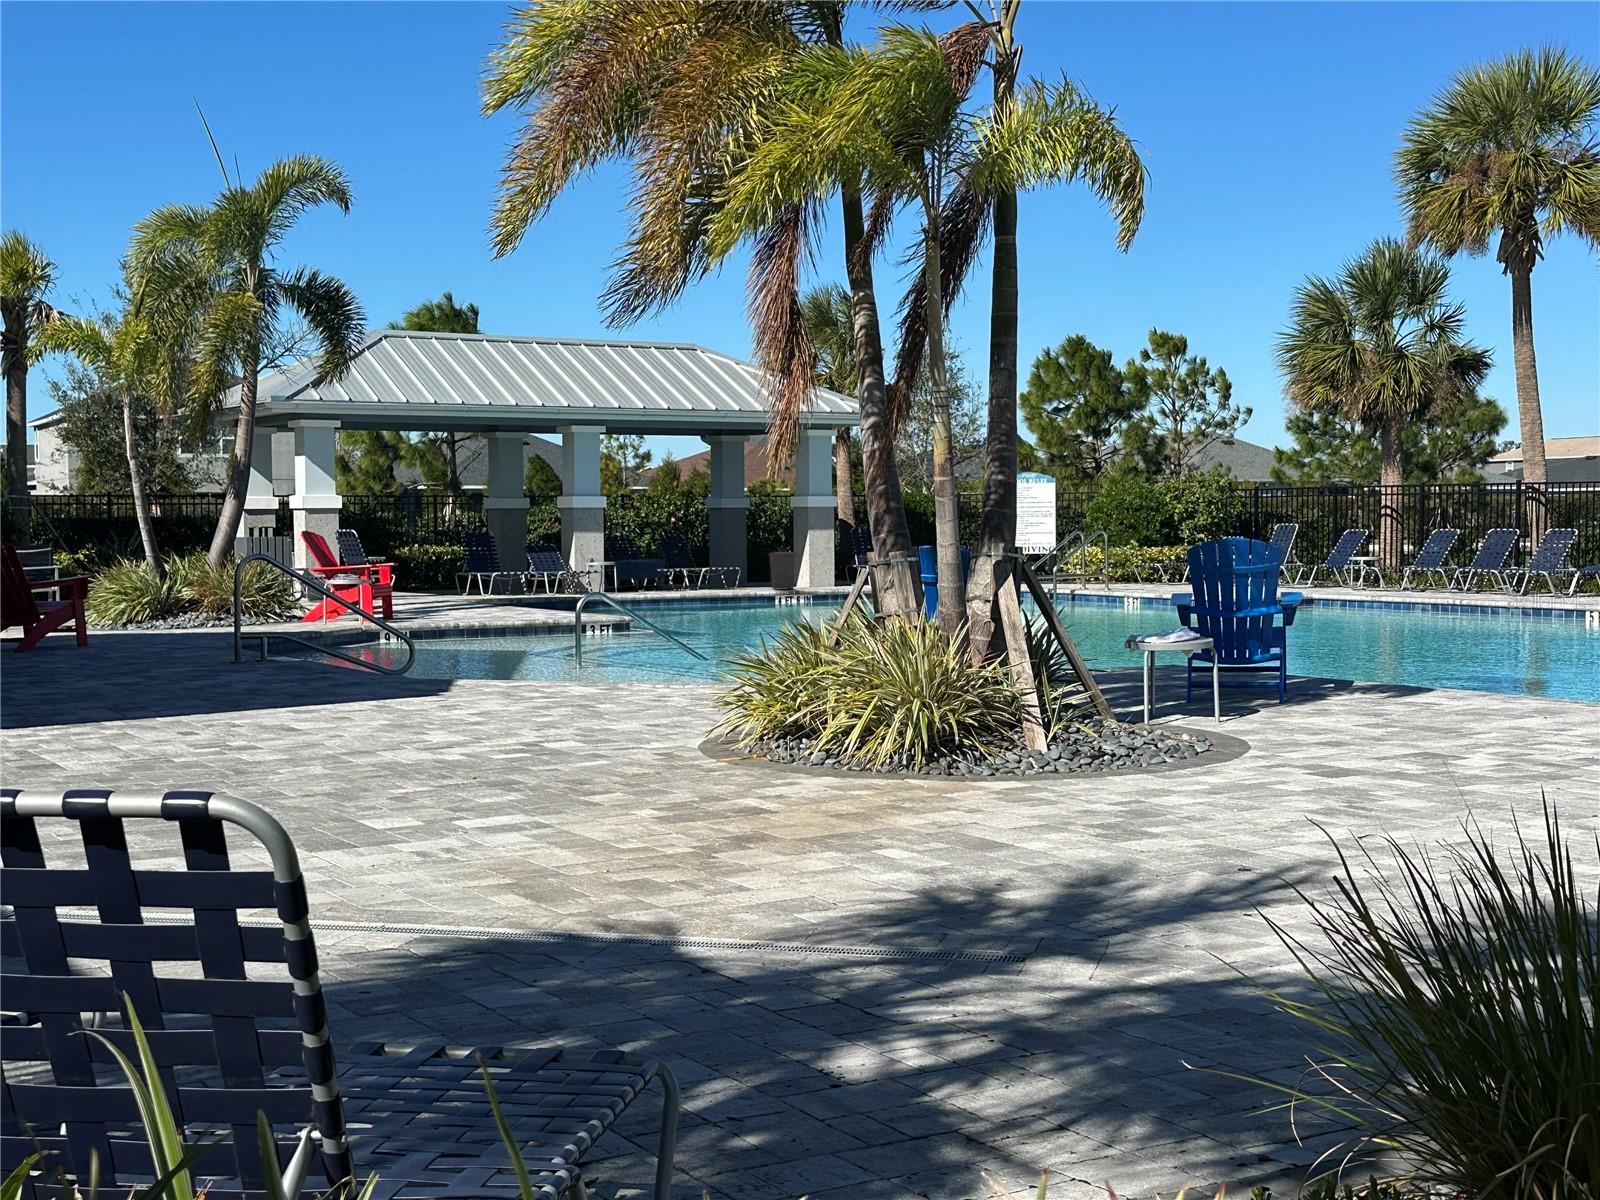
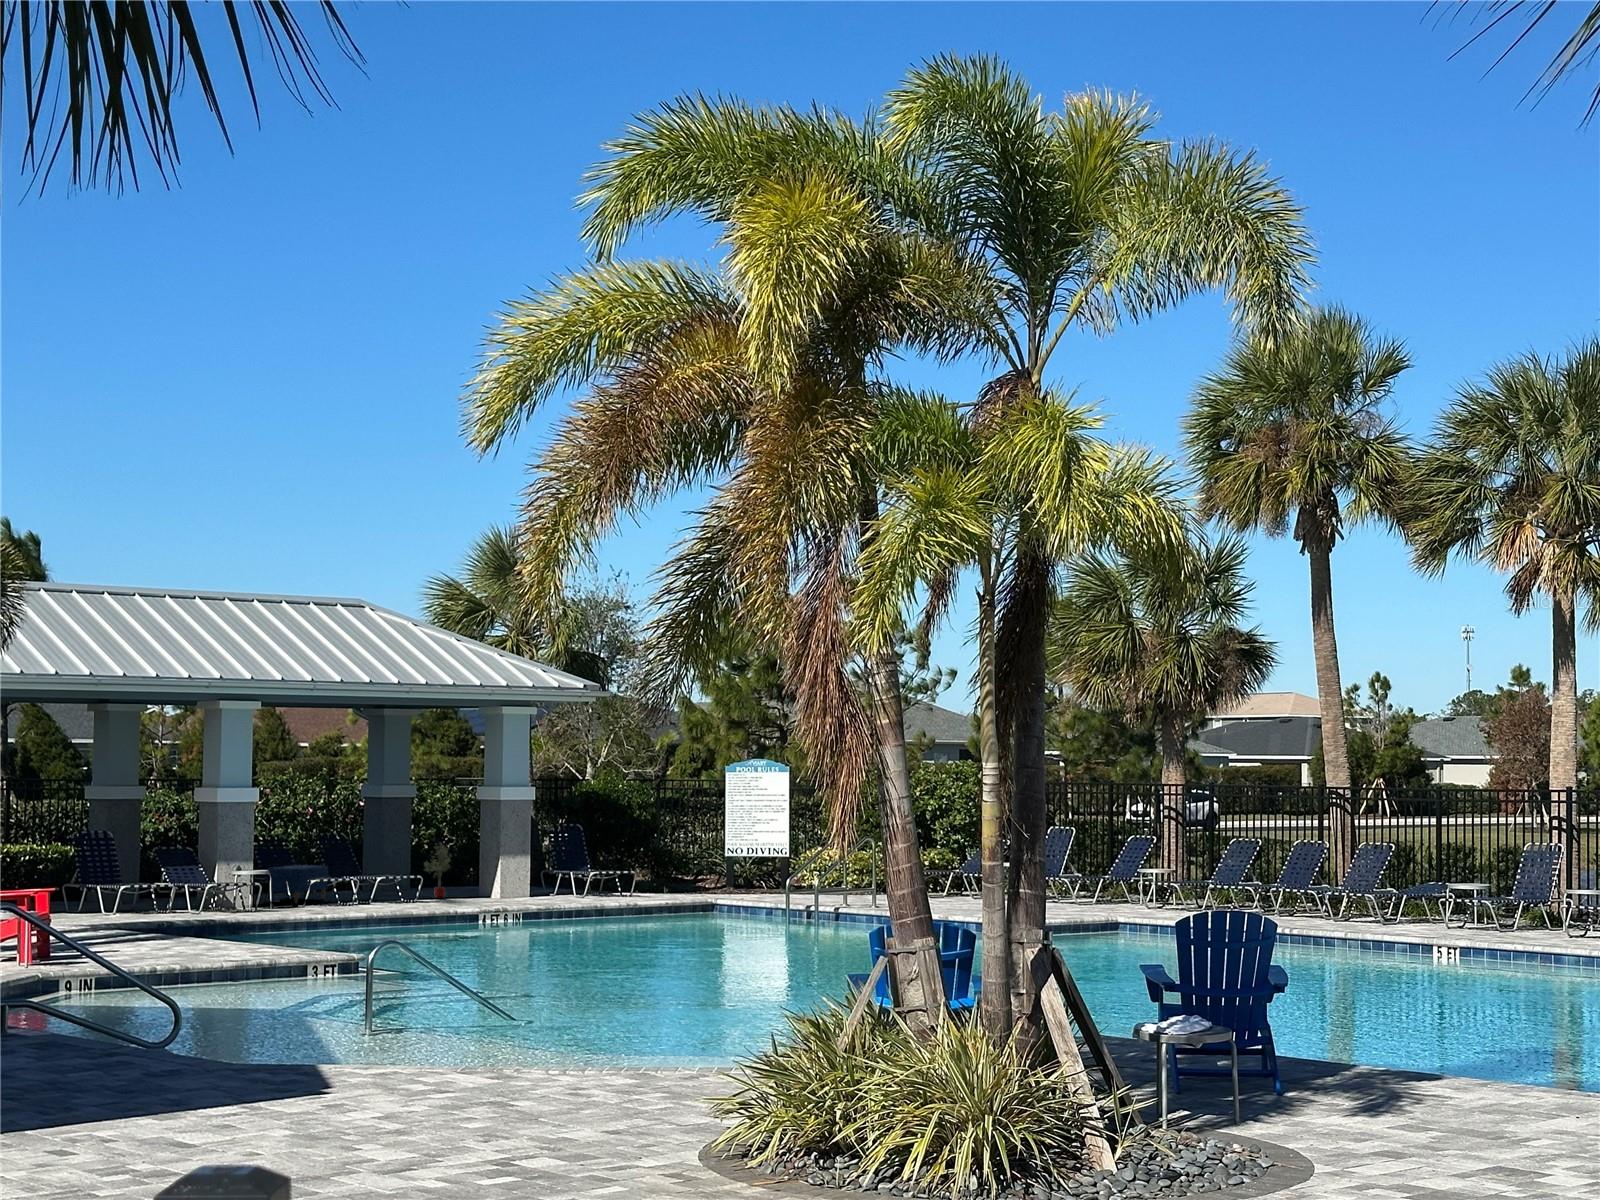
potted tree: none [743,541,766,586] -> present [424,845,450,898]
trash can: present [770,551,796,590] -> none [461,854,494,904]

